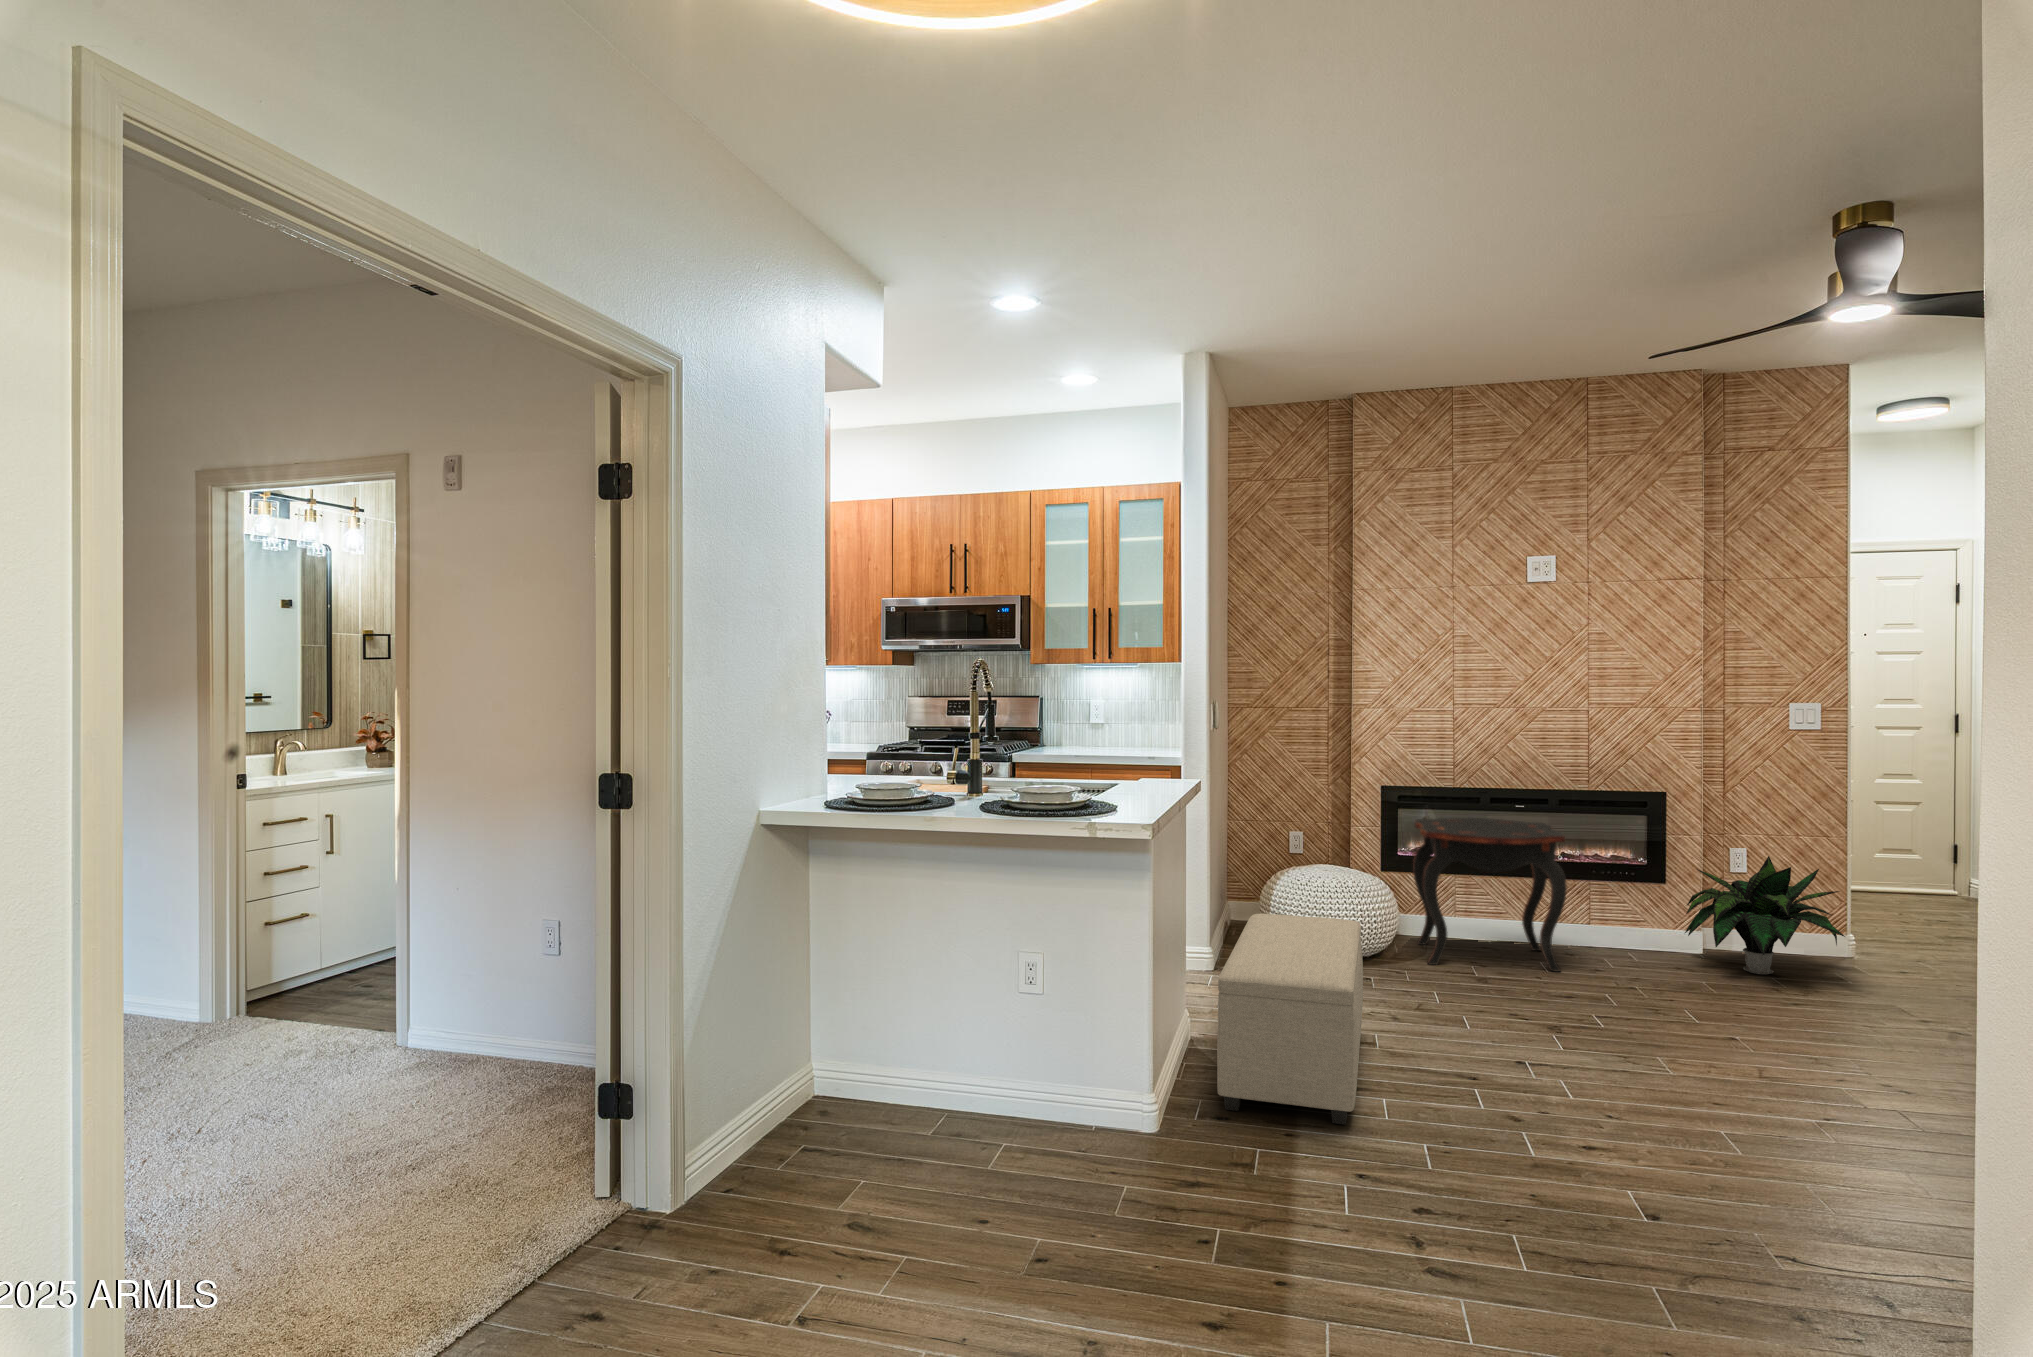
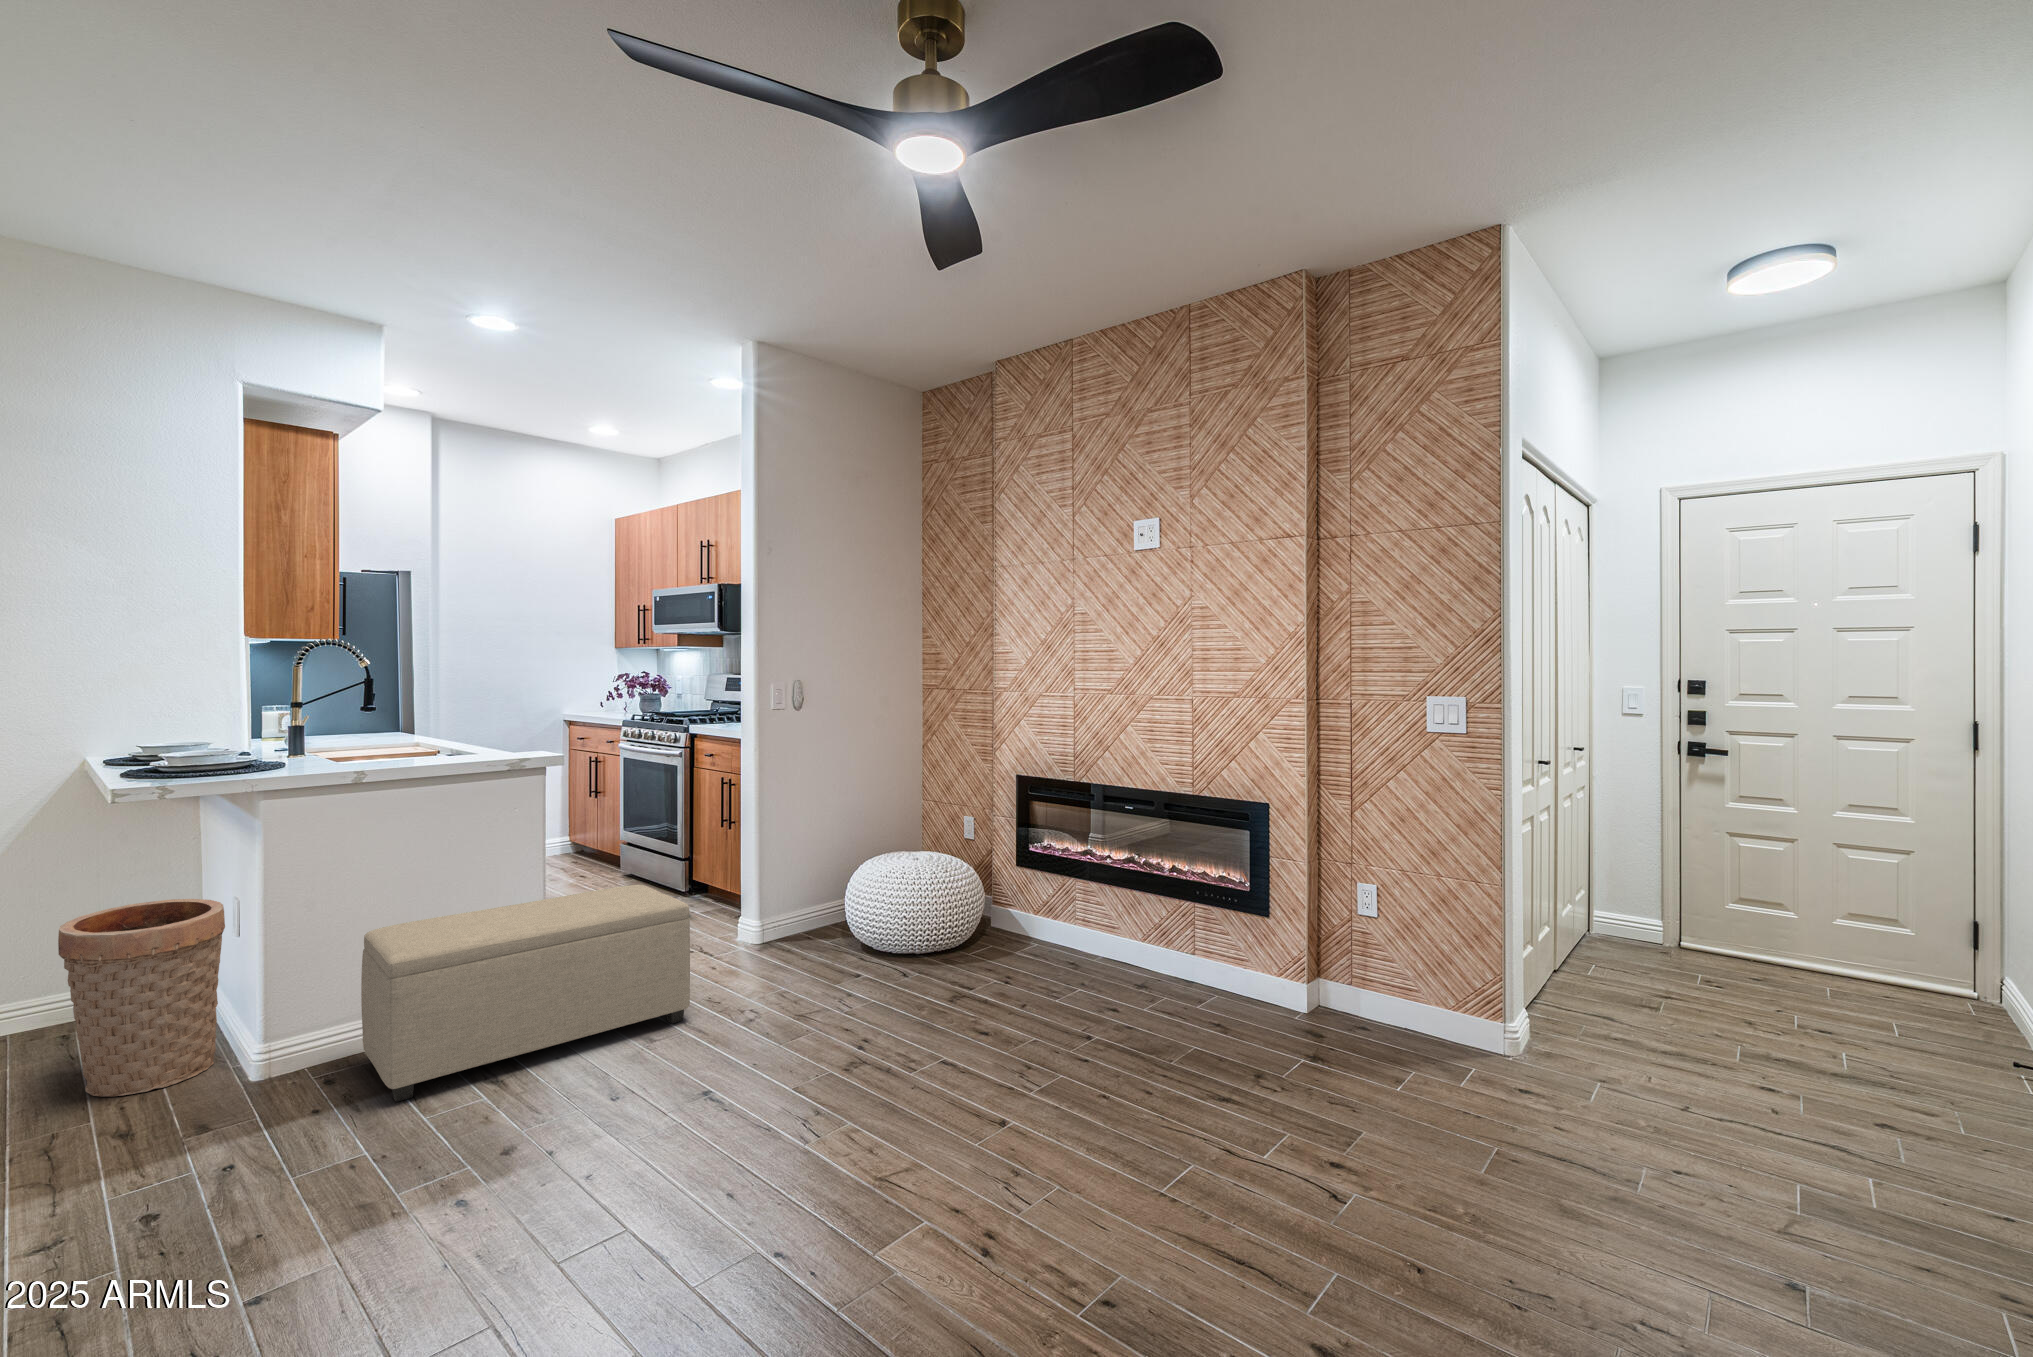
side table: present [1413,818,1567,972] -> none [959,813,1129,1002]
potted plant: present [1685,856,1845,974] -> none [1225,896,1433,1053]
basket: none [1012,967,1142,1185] -> present [58,899,225,1097]

